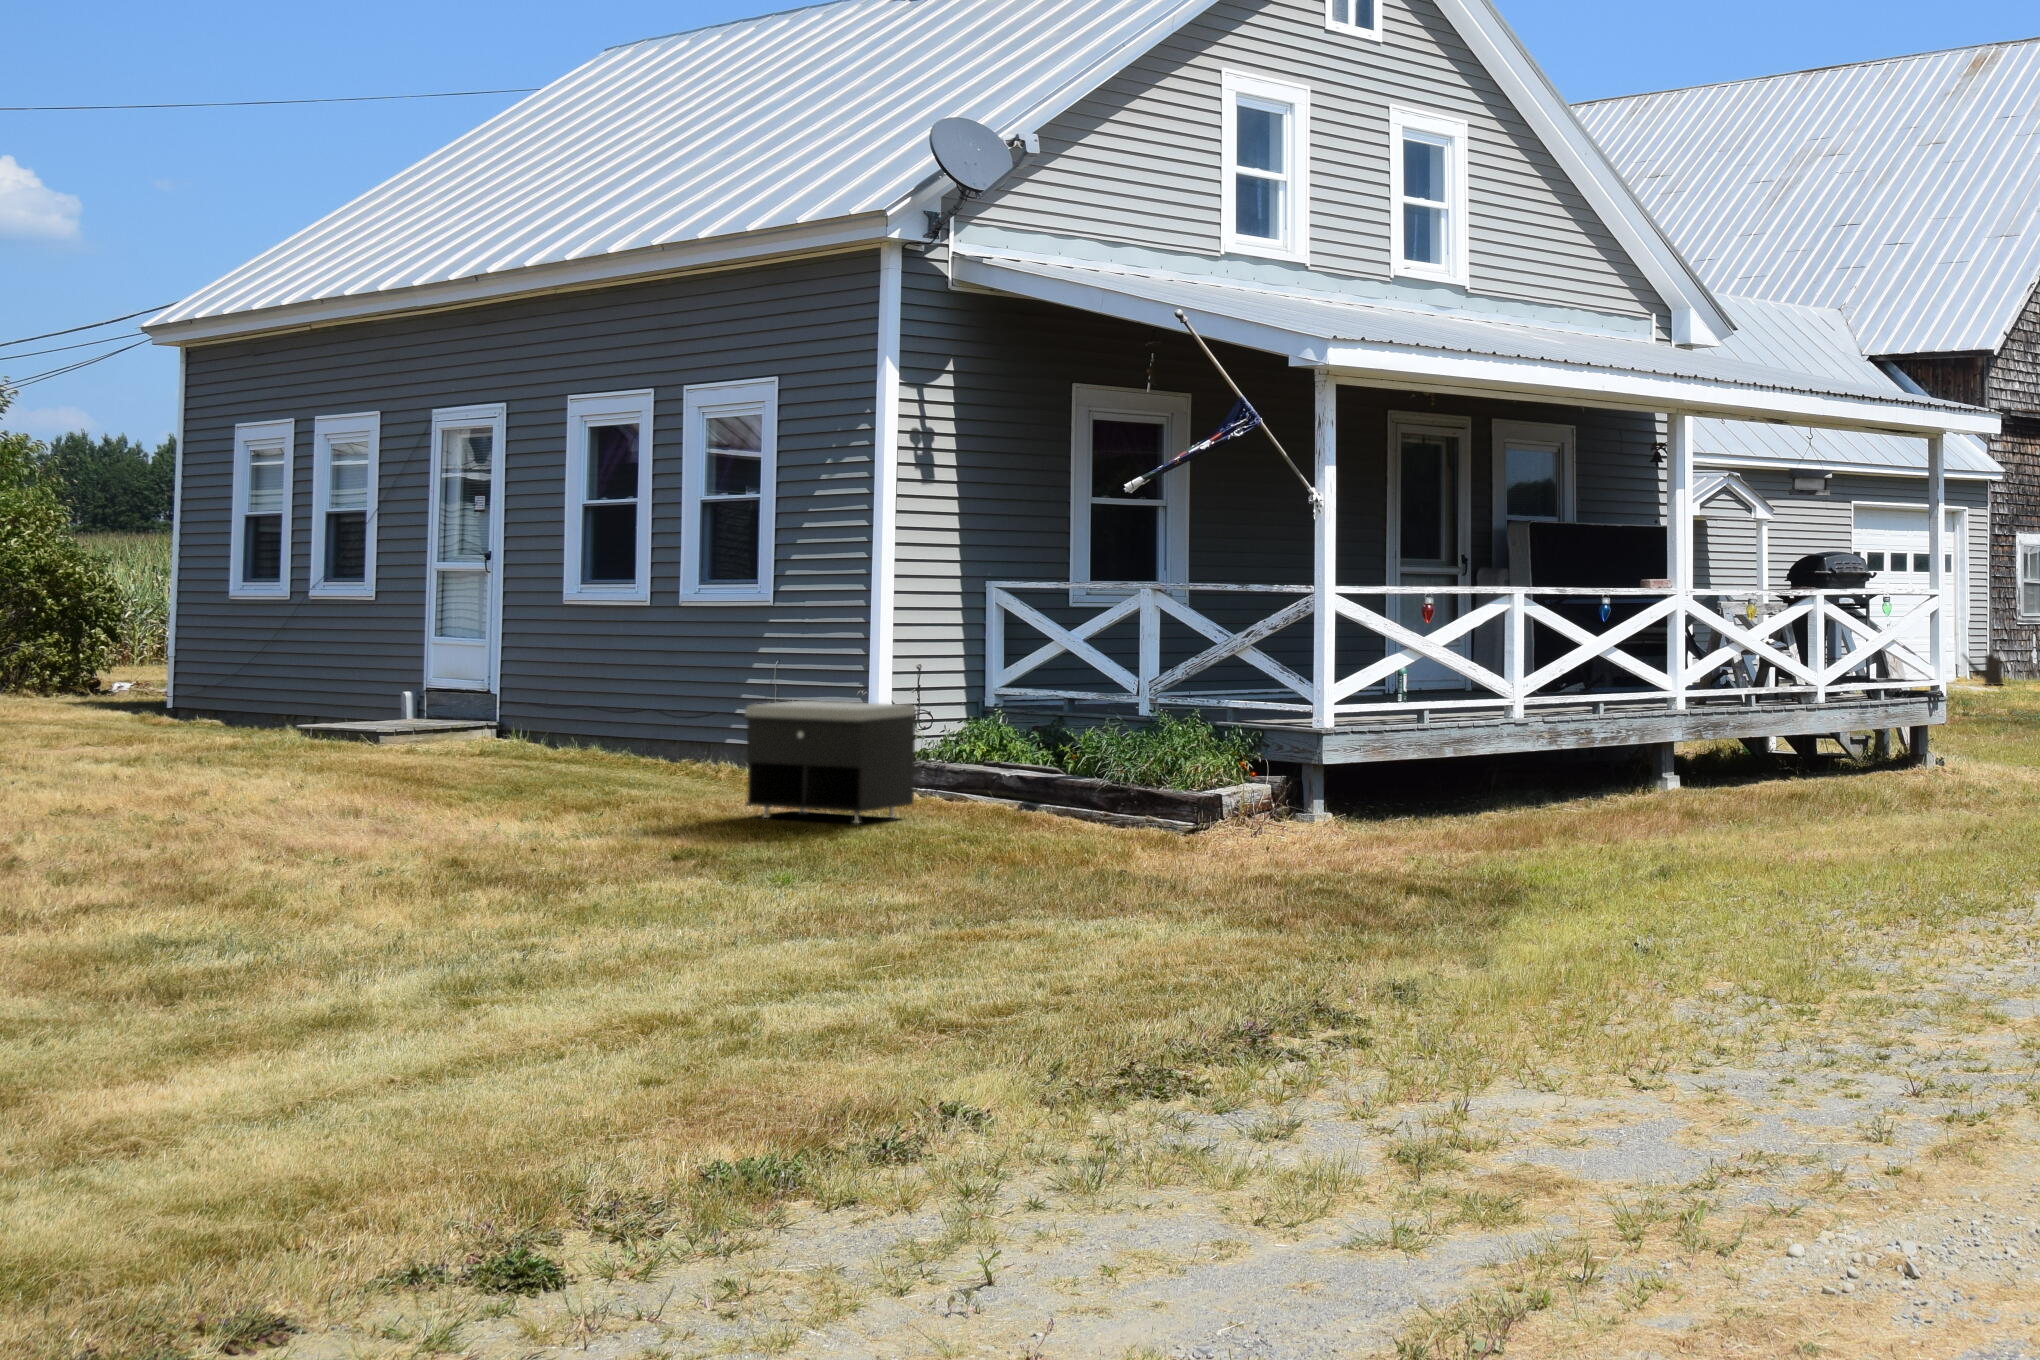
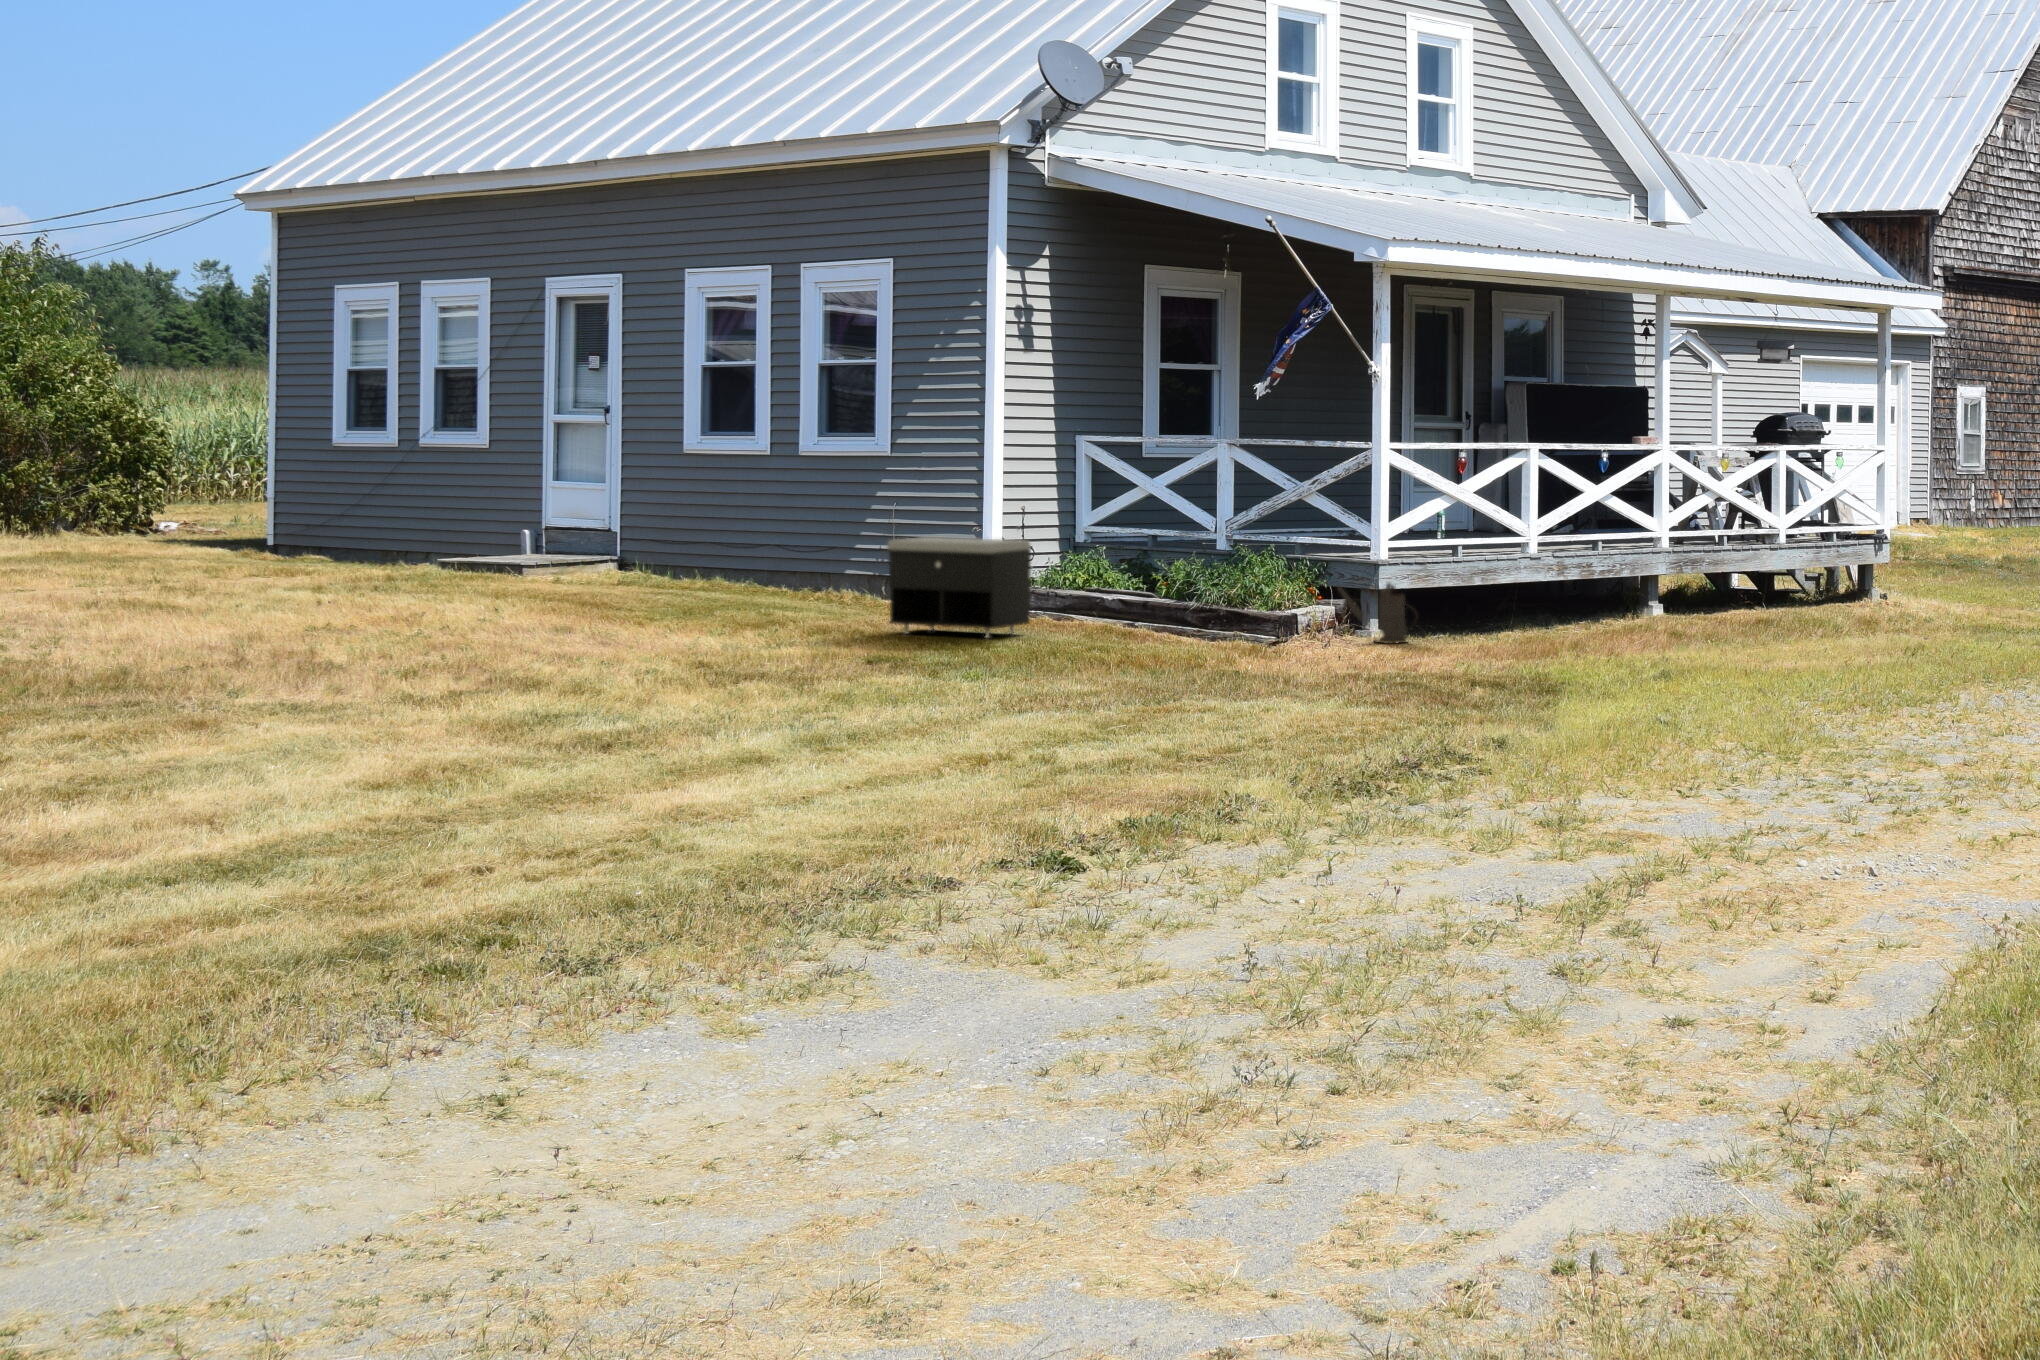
watering can: present [1963,649,2003,685] -> present [1338,583,1418,644]

